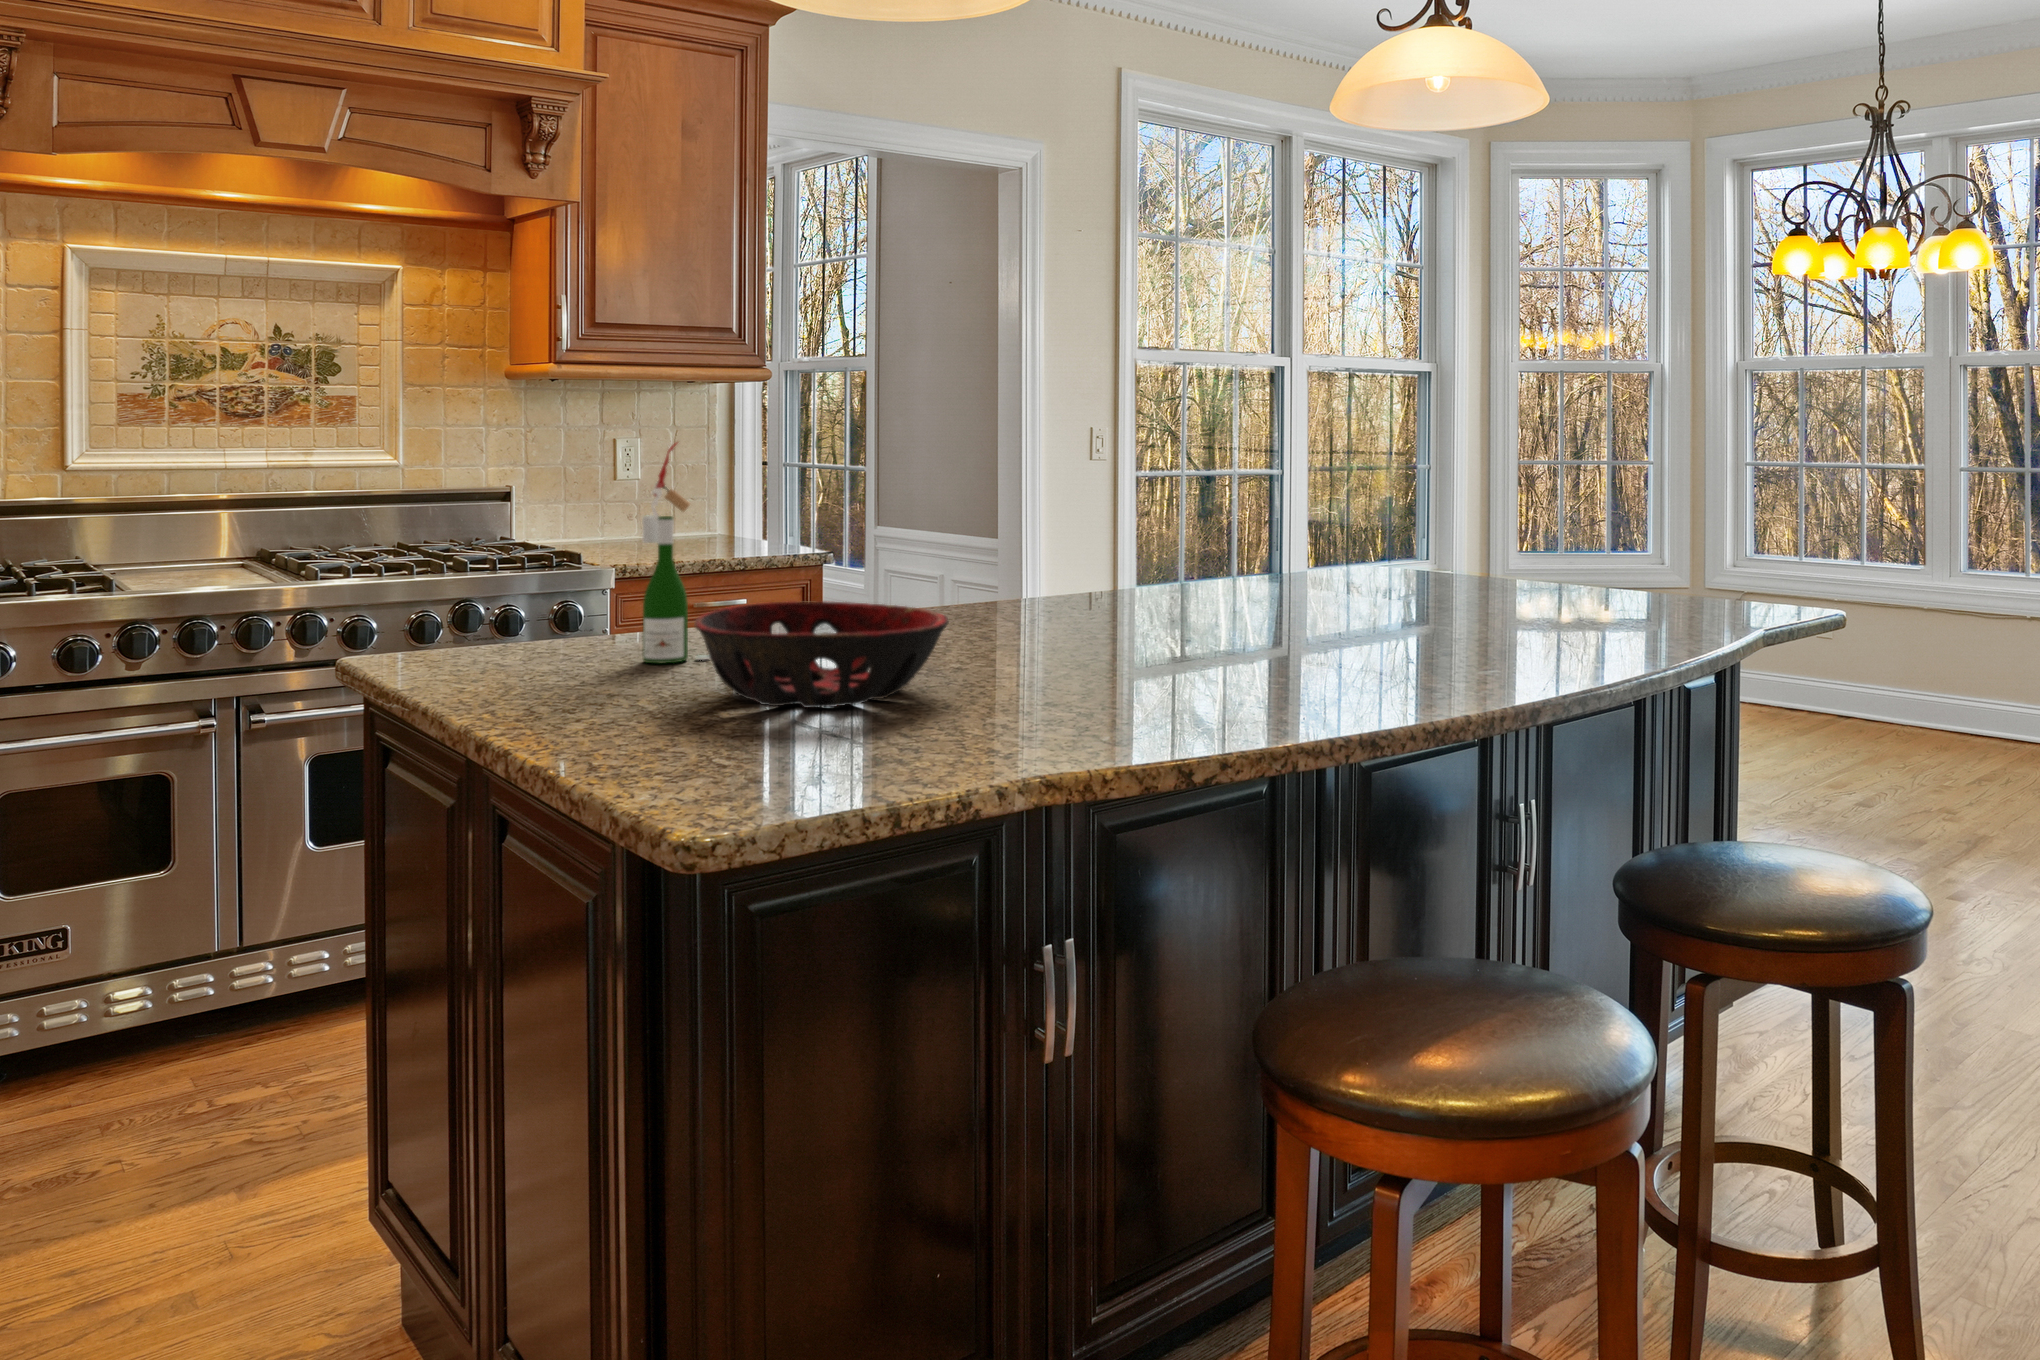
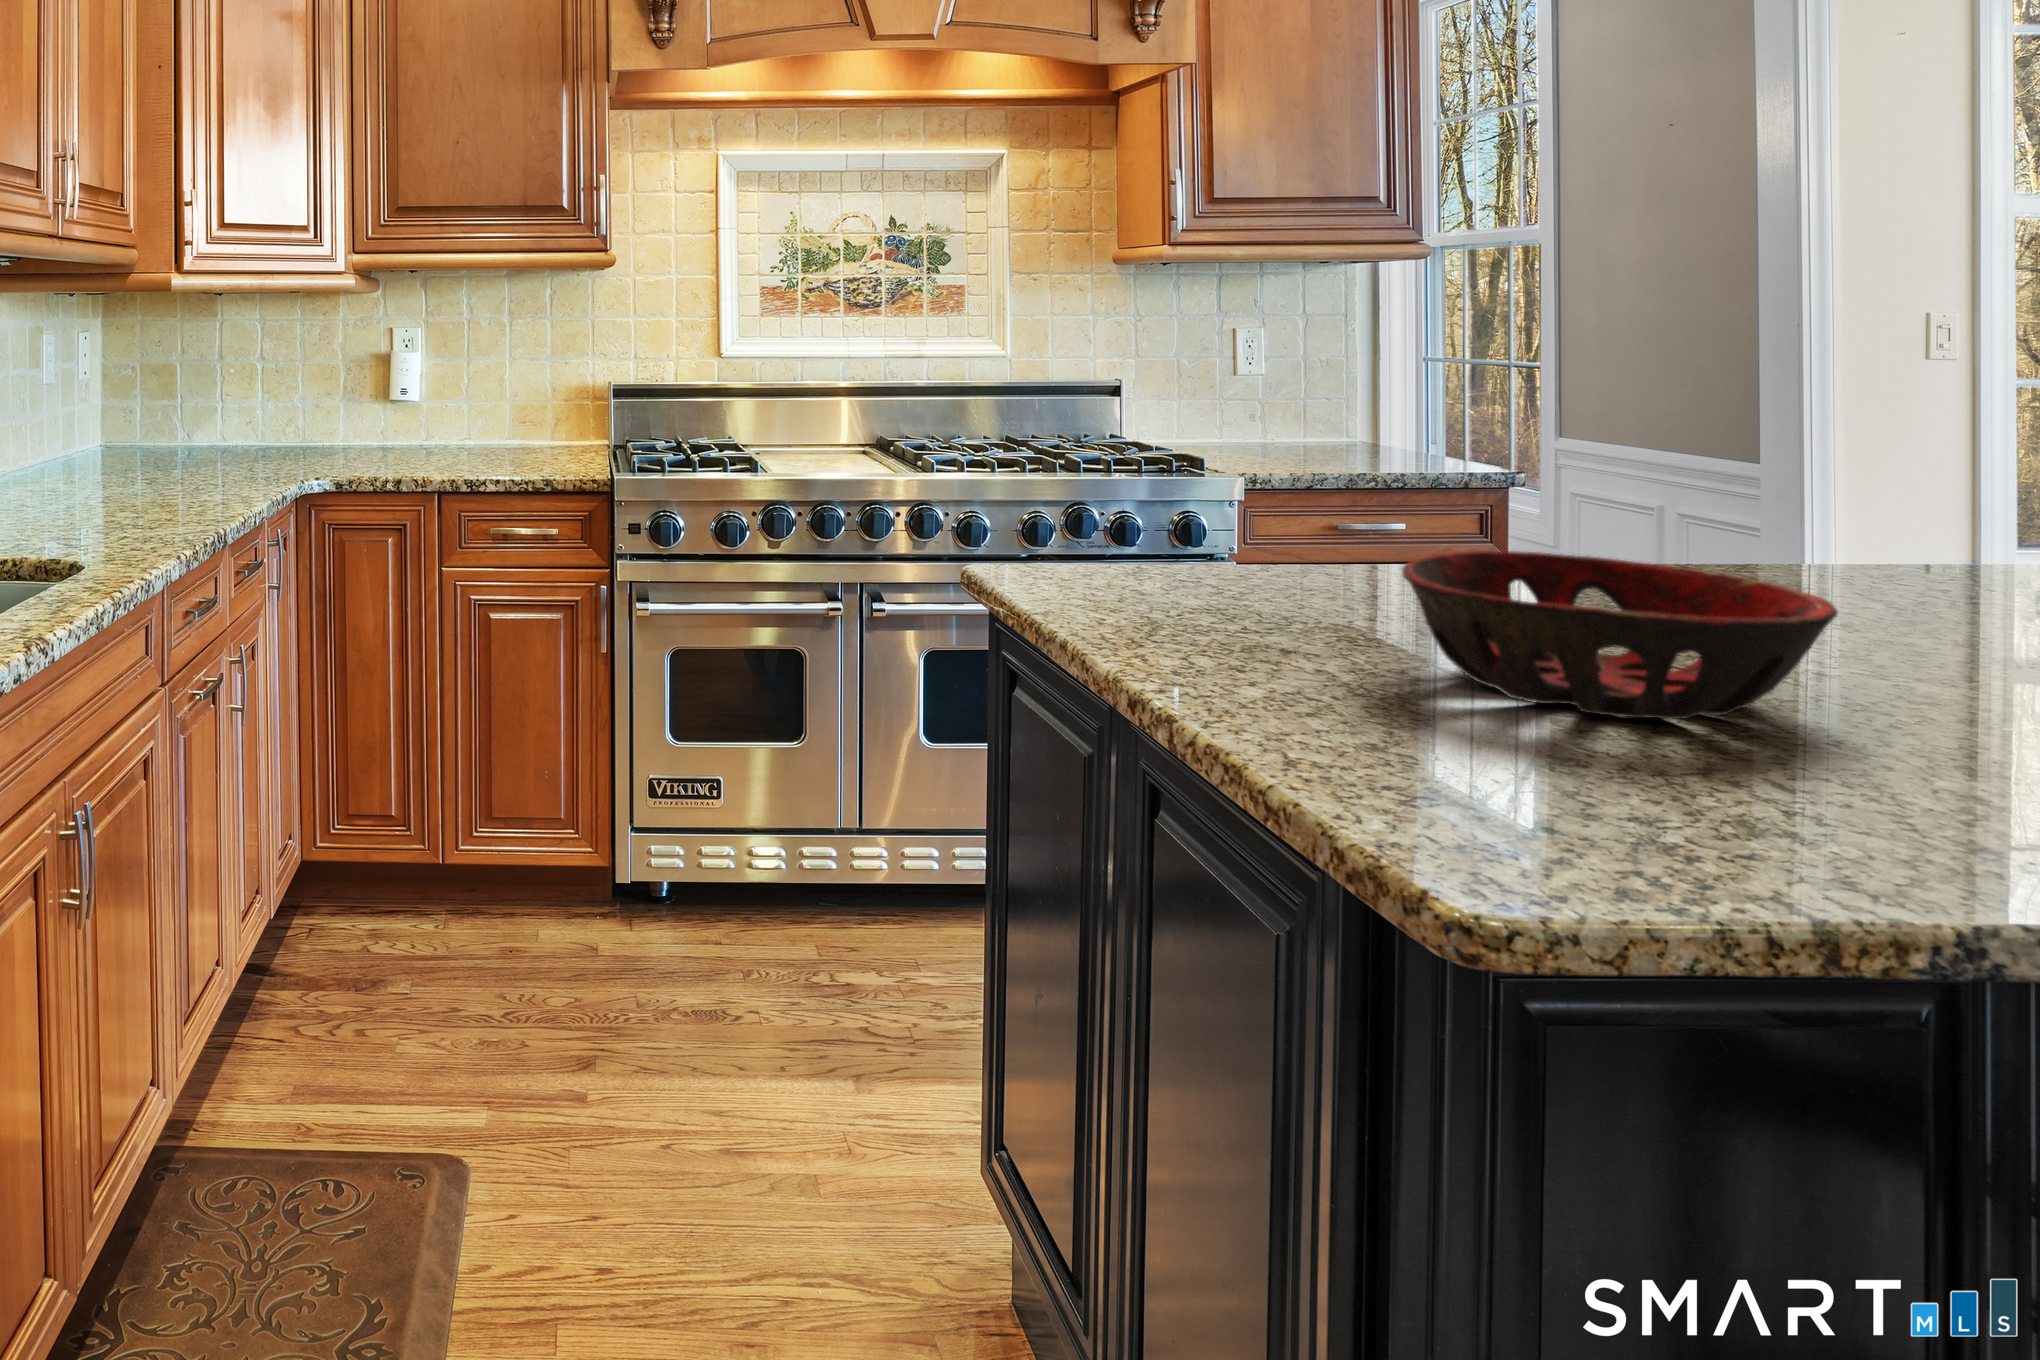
wine bottle: present [642,442,710,664] -> none [1310,330,1405,615]

